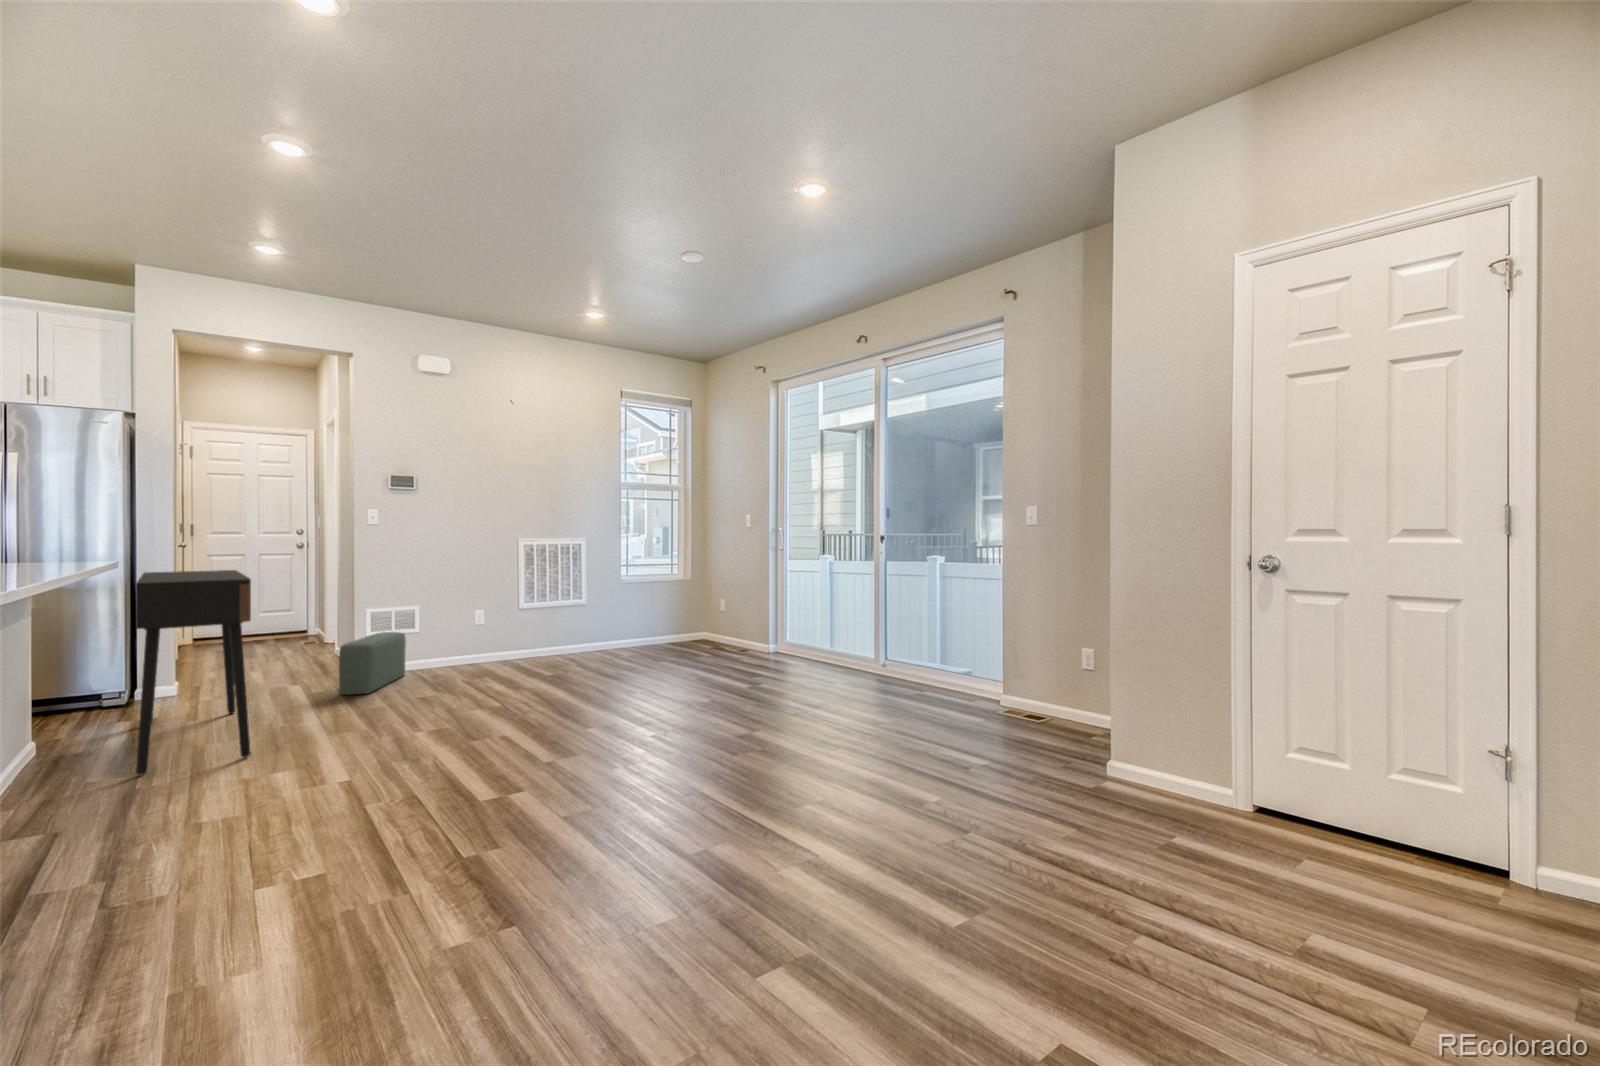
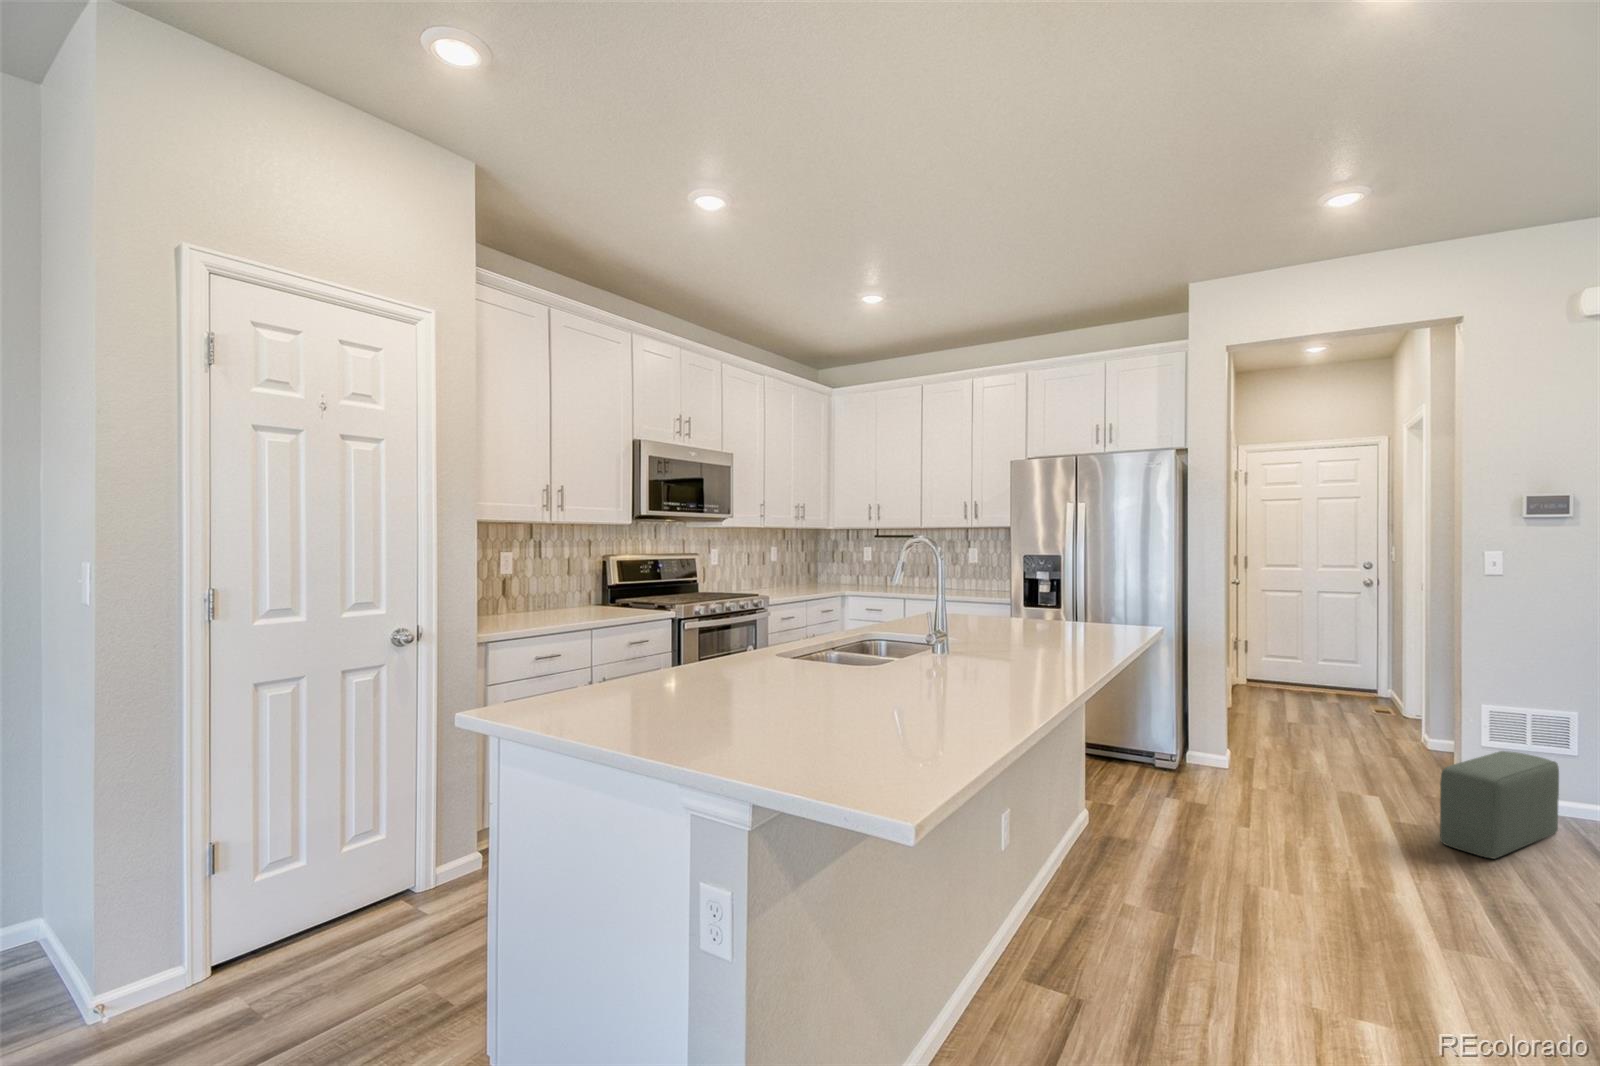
console table: present [136,570,251,775] -> none [1175,632,1315,941]

